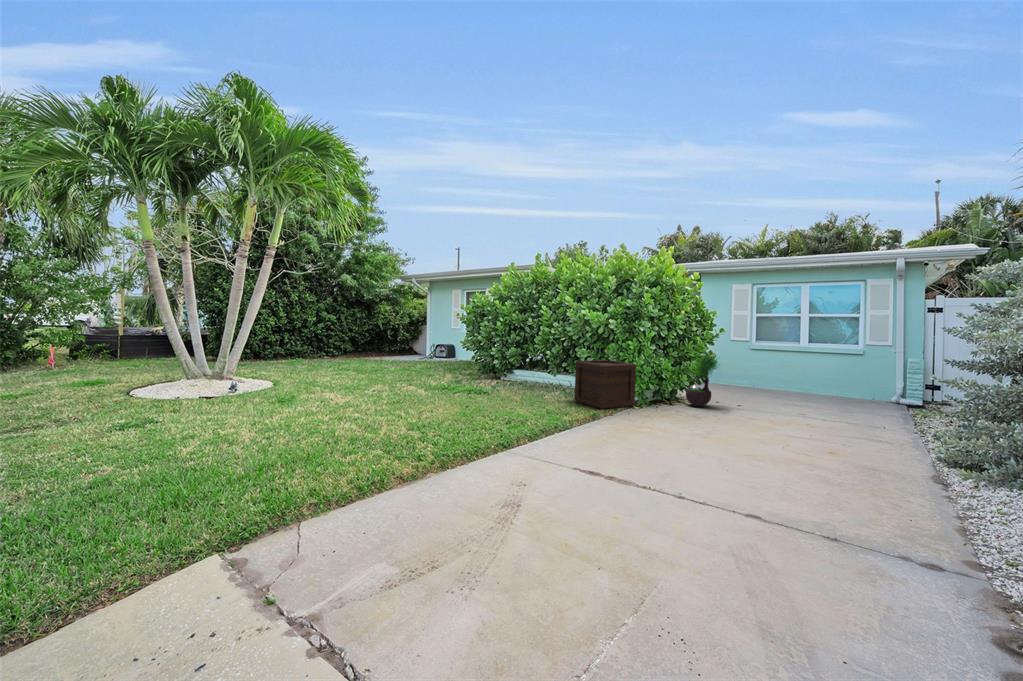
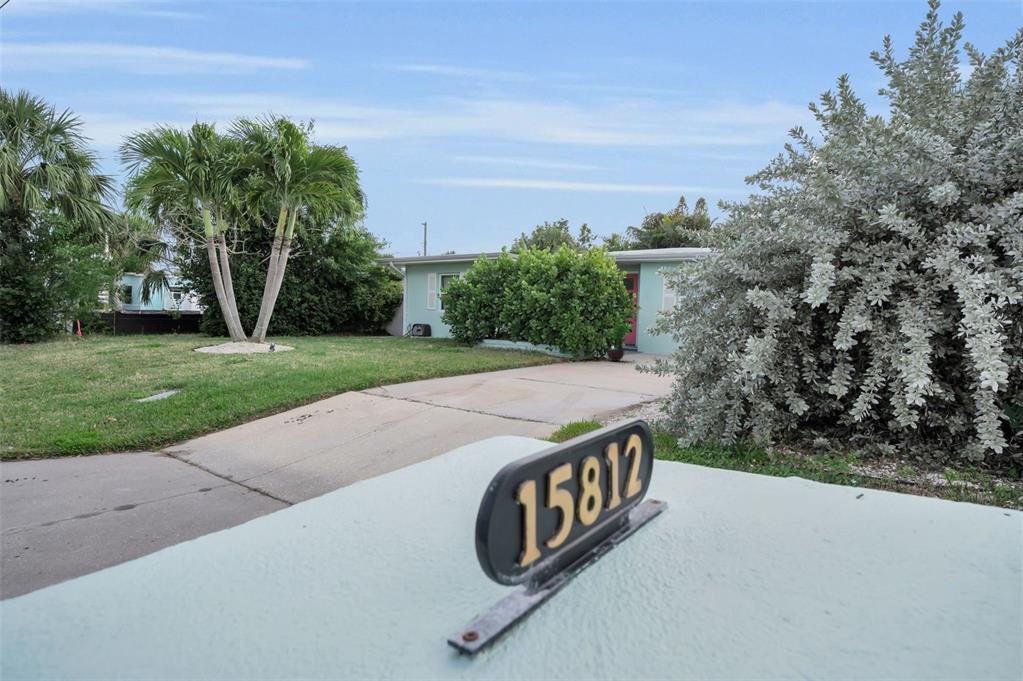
wooden crate: present [575,360,636,409] -> none [527,328,570,361]

